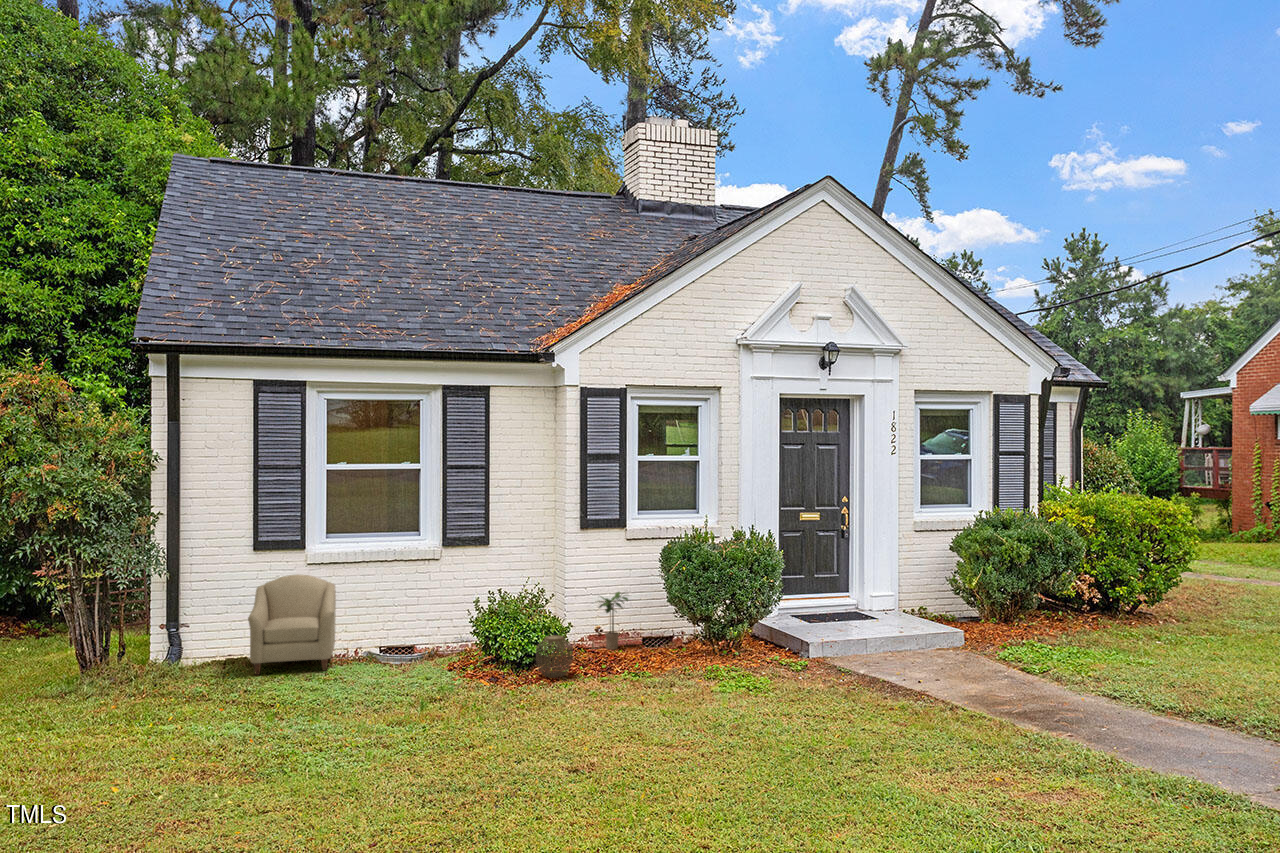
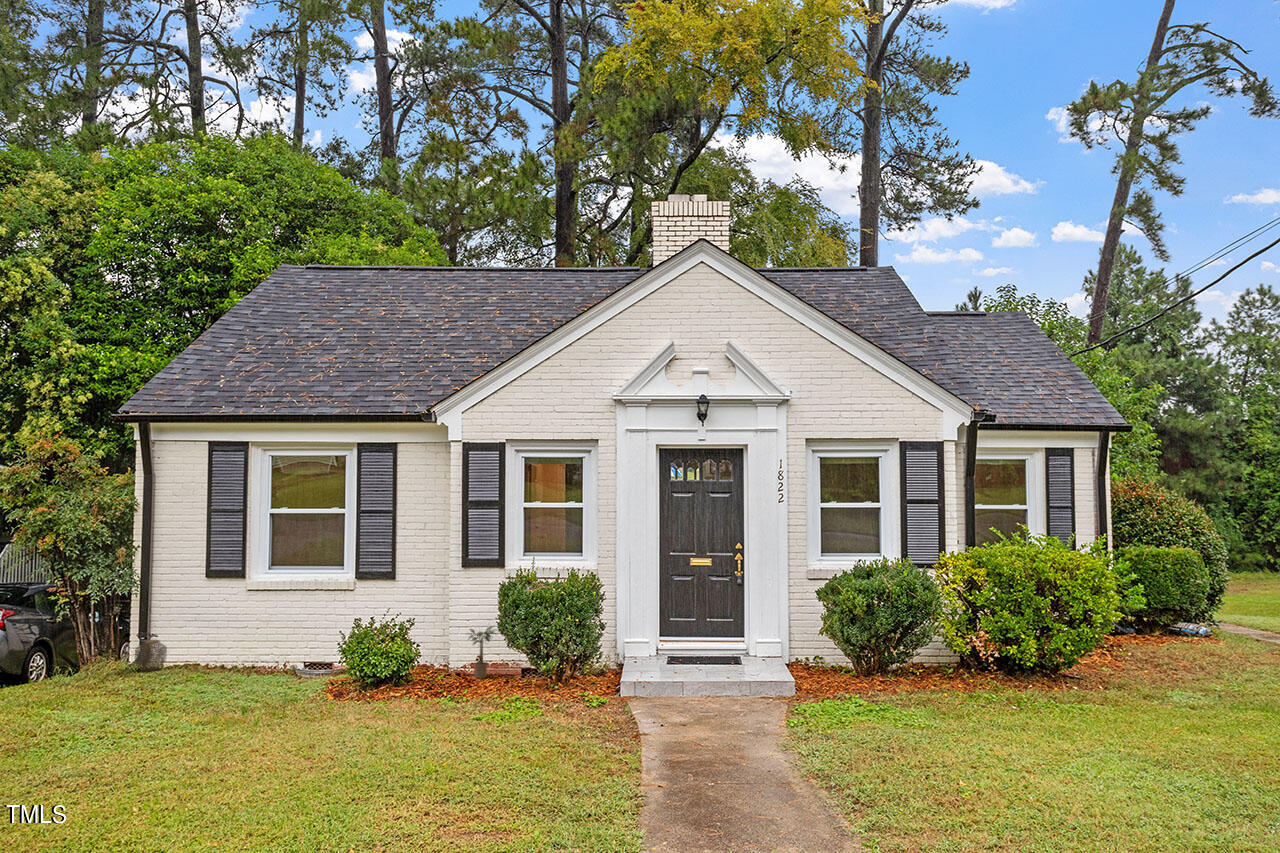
chair: present [248,574,336,675] -> none [174,599,268,679]
woven basket: present [536,635,573,677] -> present [135,640,167,671]

